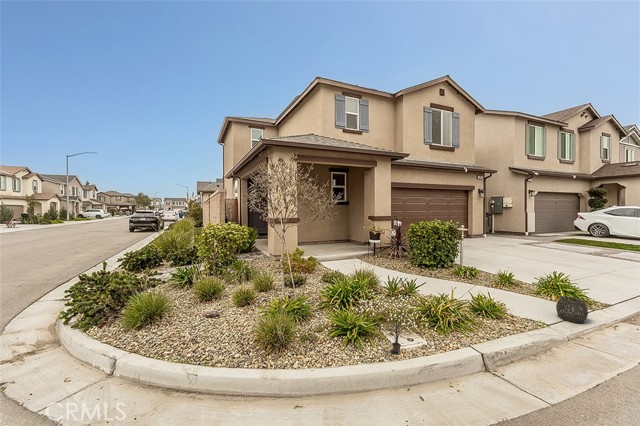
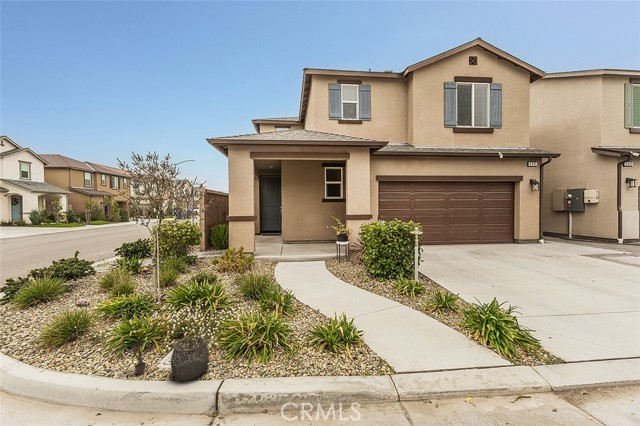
woven basket: present [556,296,588,323] -> present [170,337,209,380]

